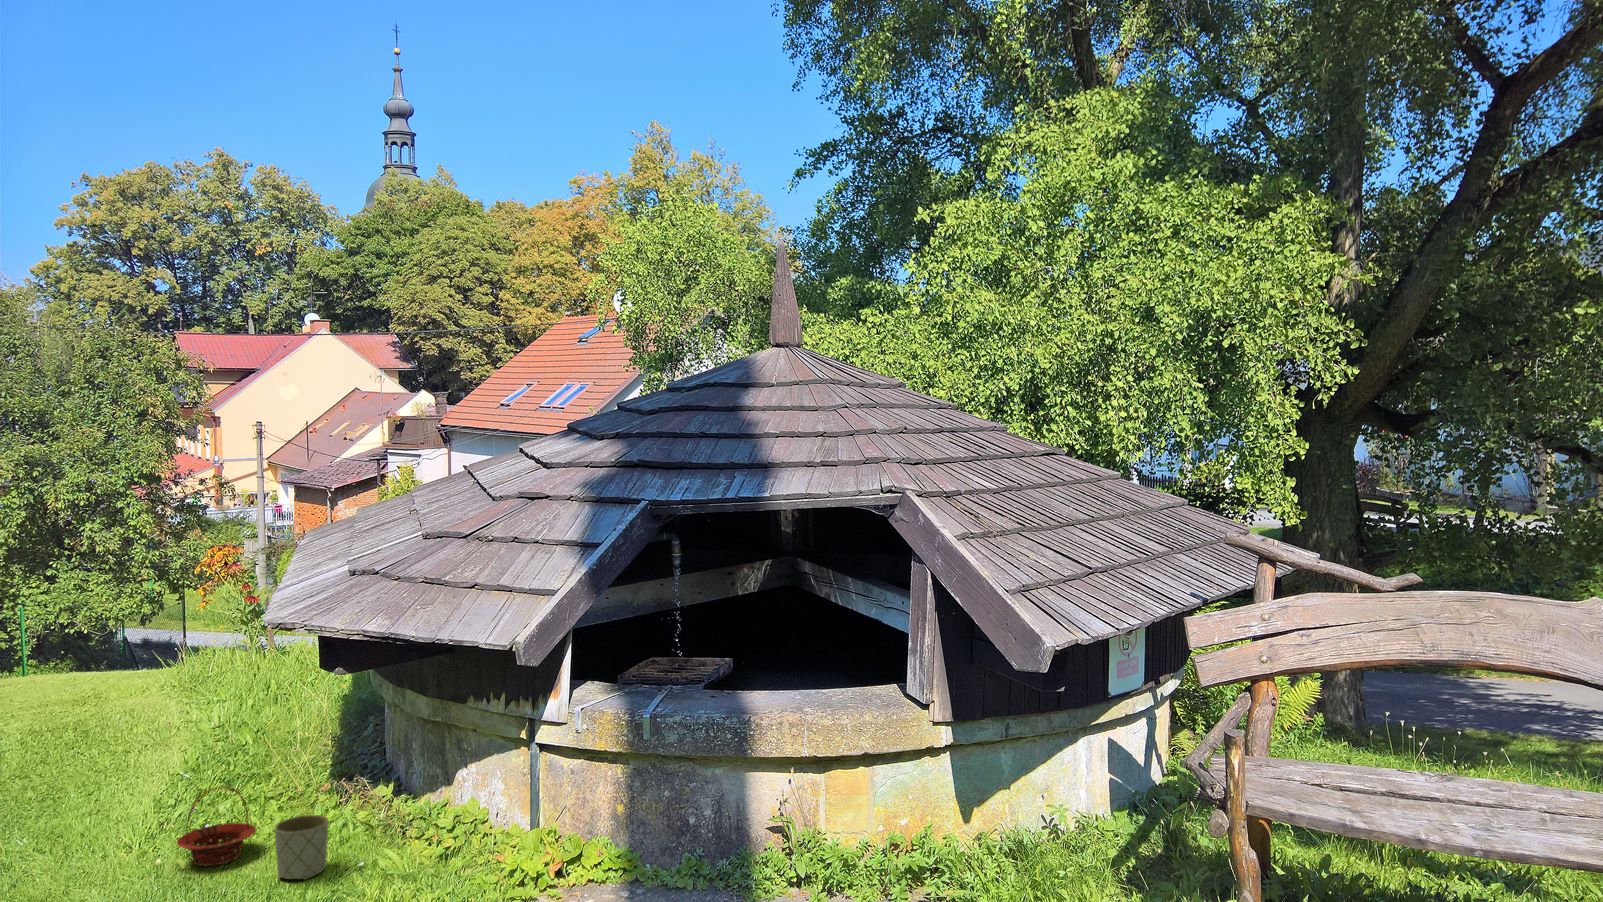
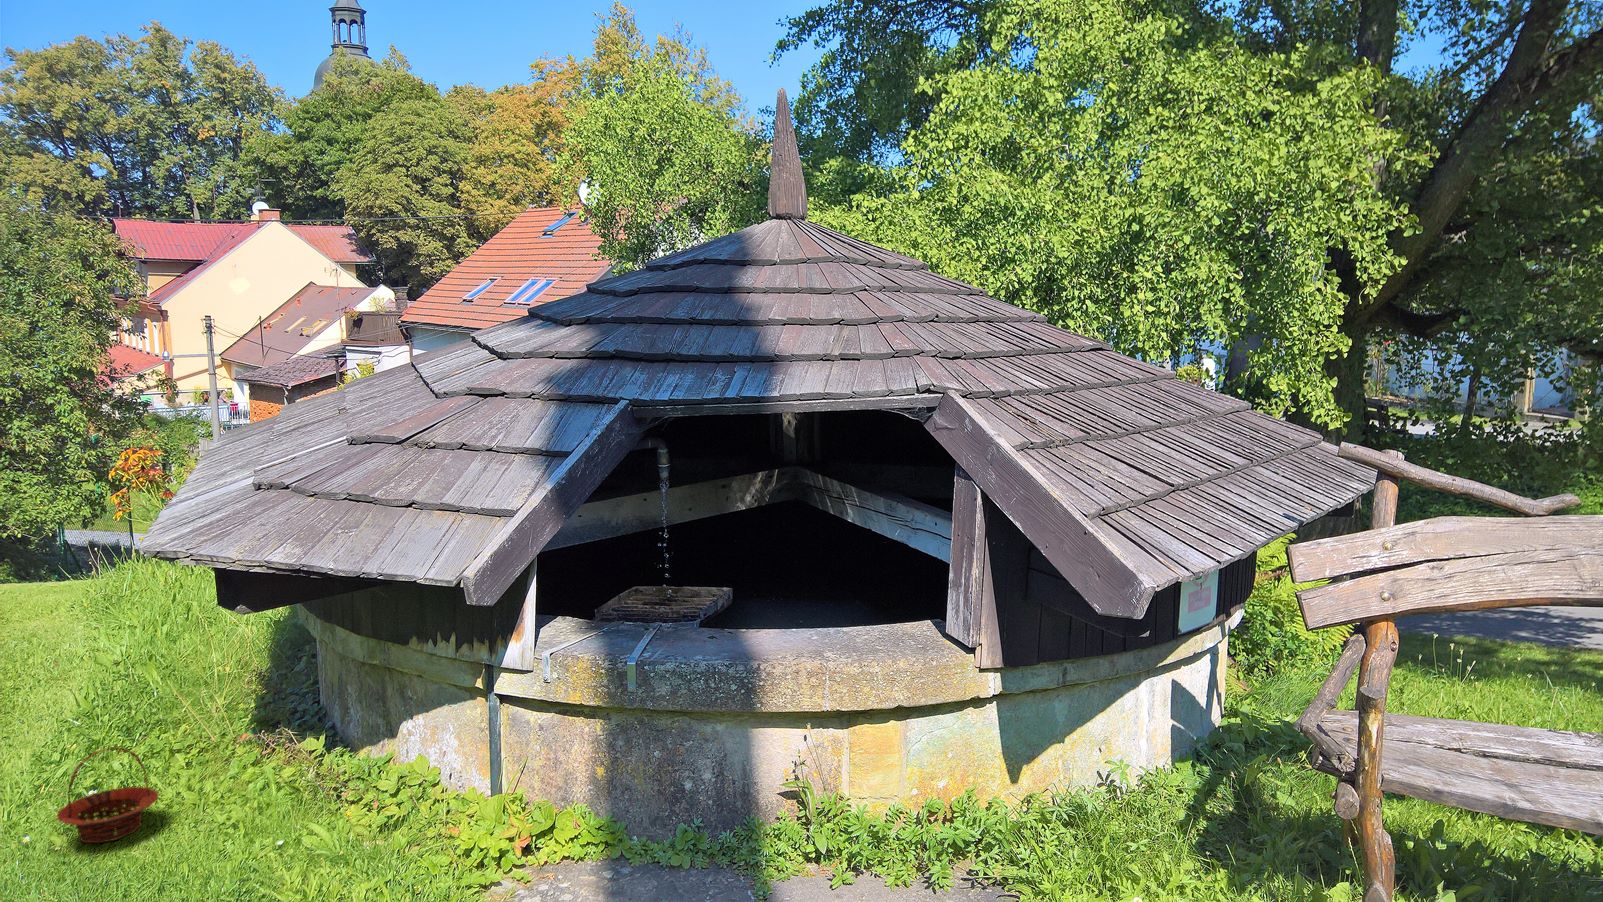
planter: present [275,815,328,880] -> none [174,782,242,863]

